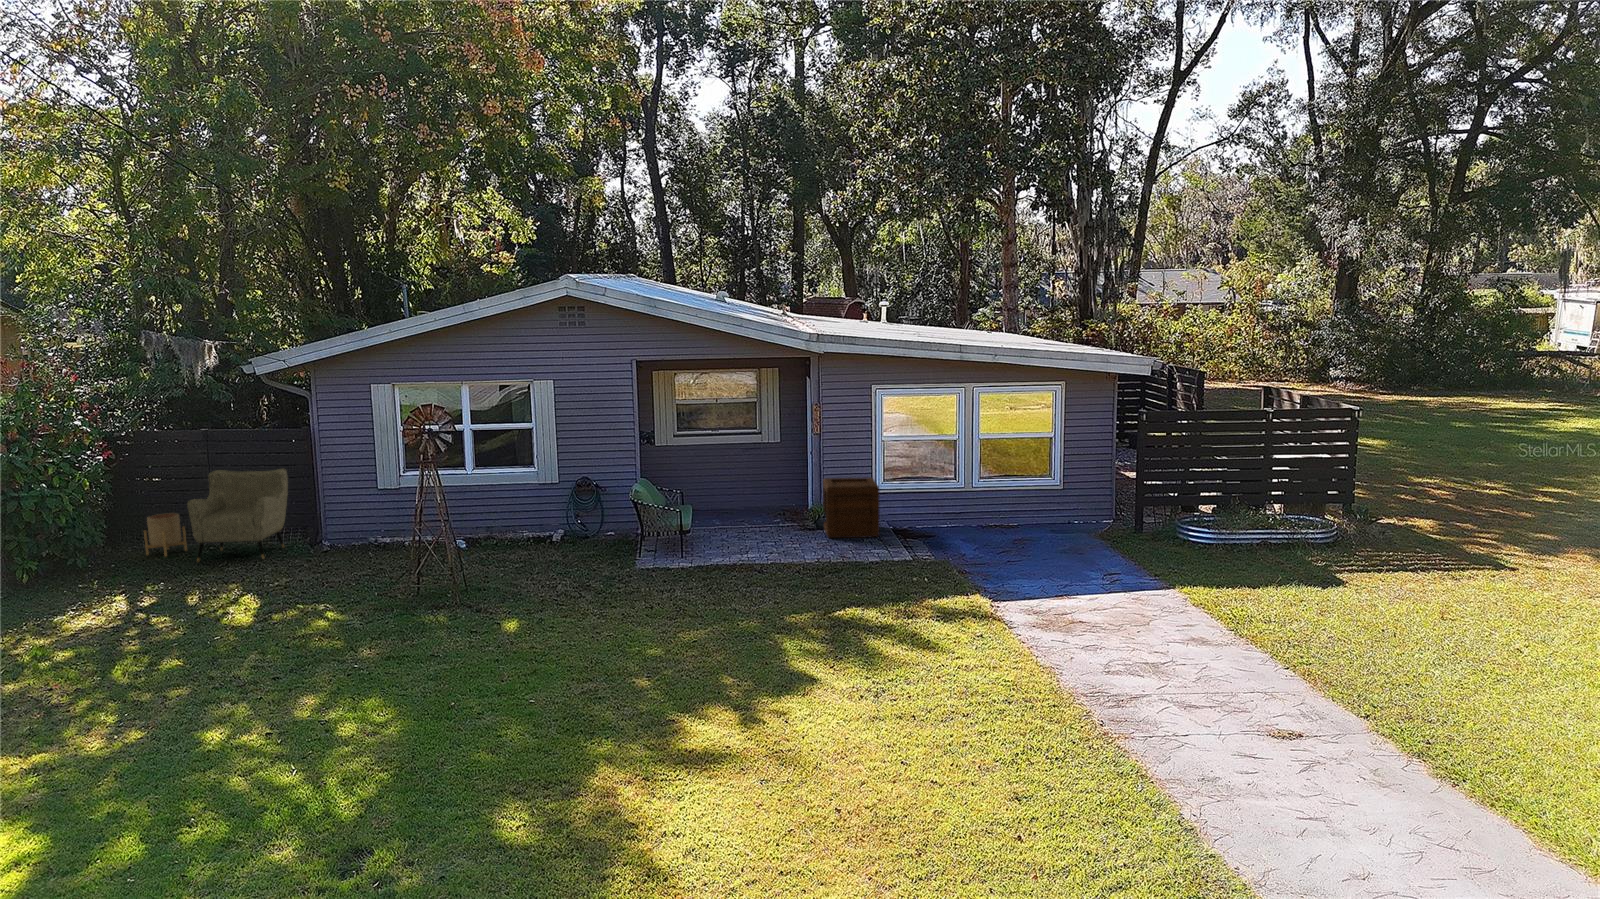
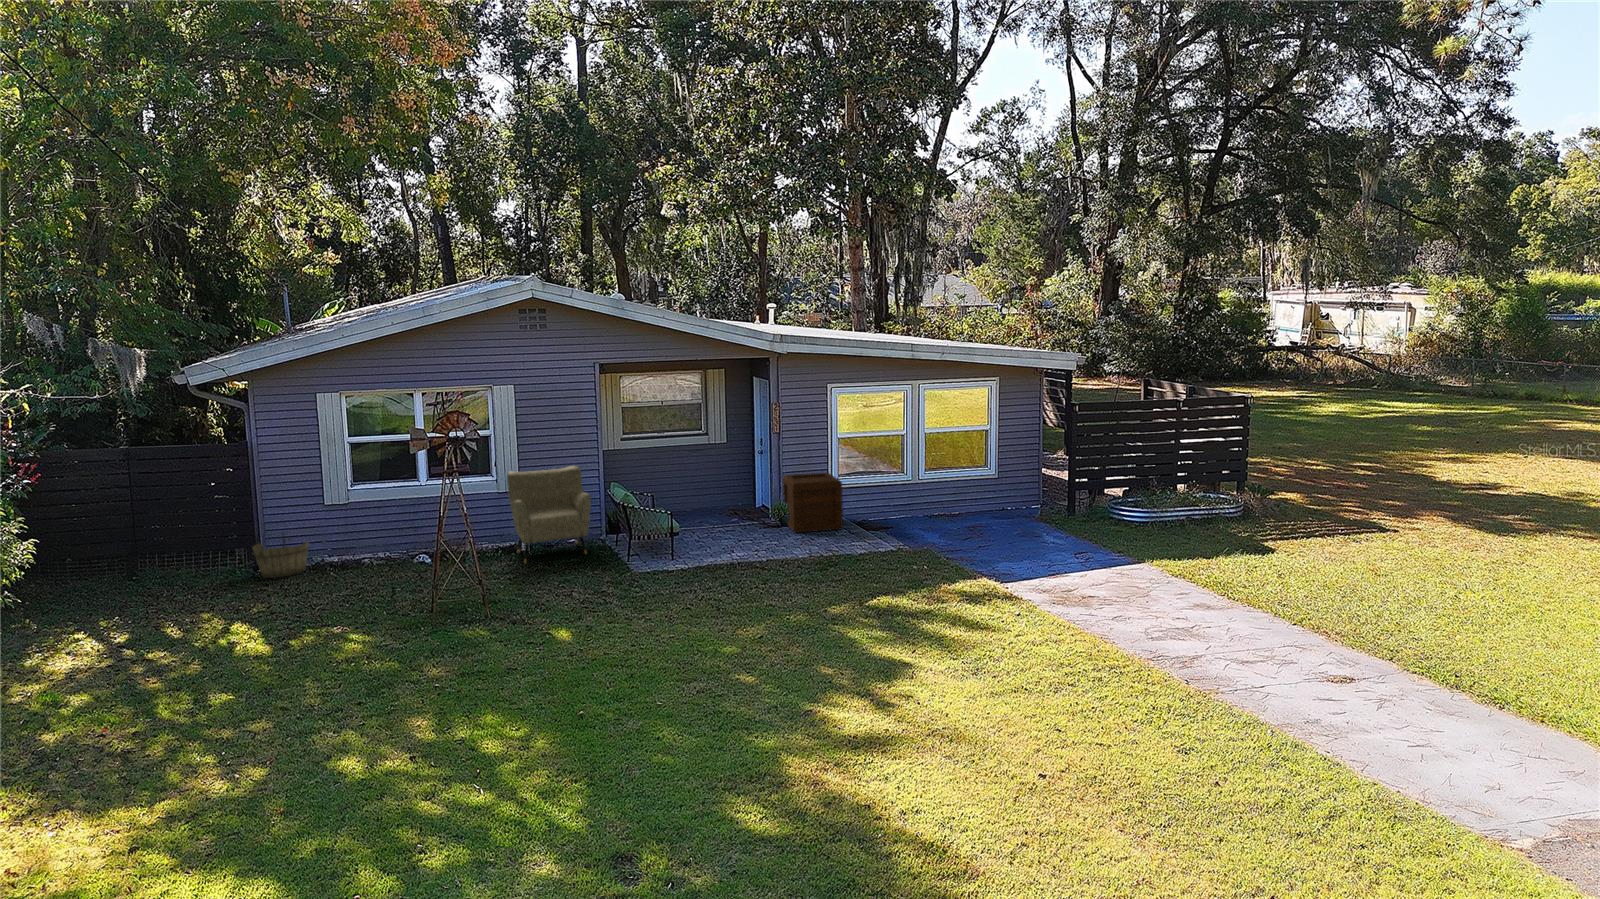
armchair: present [187,469,288,562] -> present [507,466,591,563]
planter: present [144,513,187,556] -> none [40,542,96,591]
wooden bucket: none [316,513,365,554] -> present [253,536,309,578]

